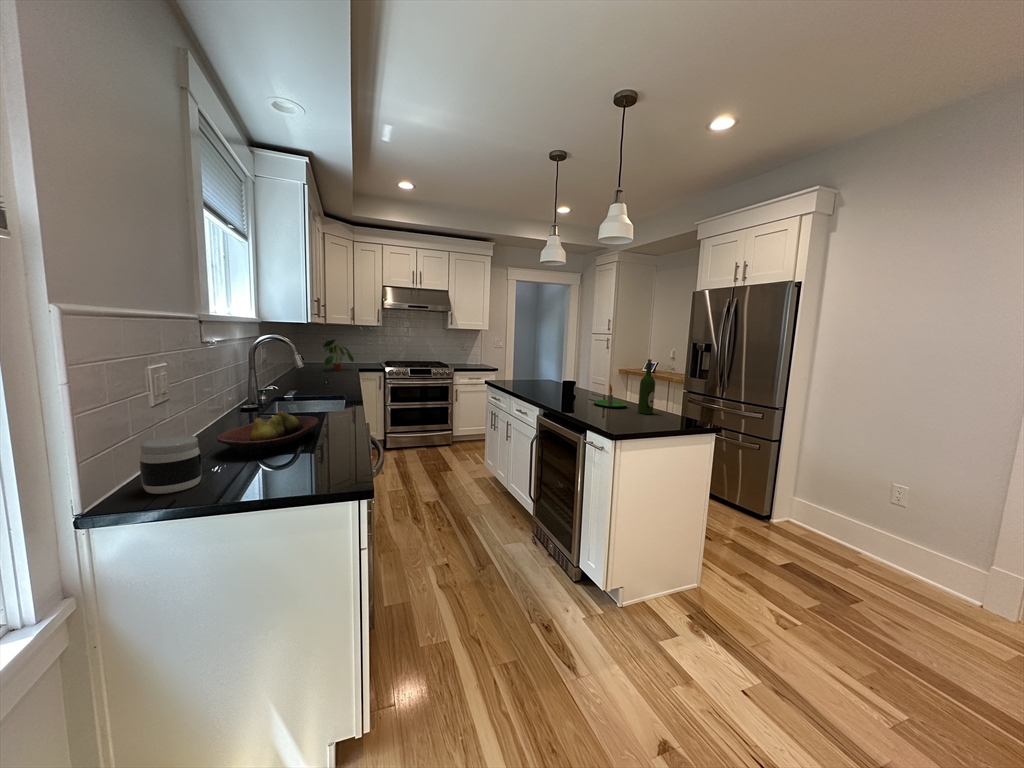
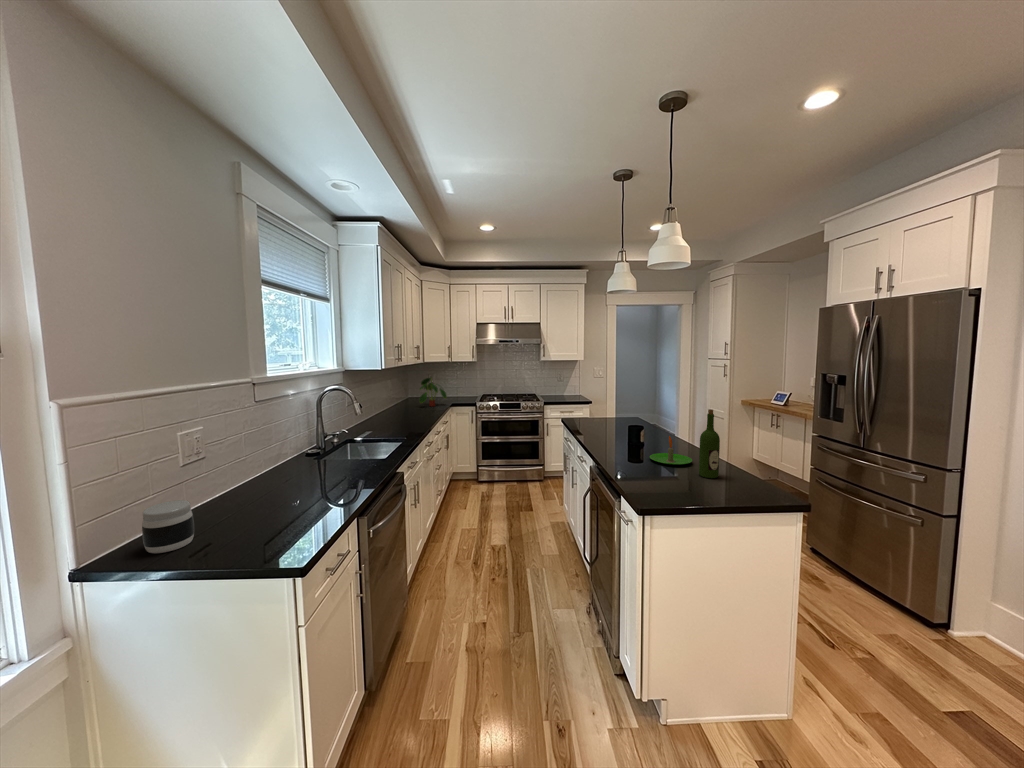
fruit bowl: present [217,411,318,455] -> none [233,469,335,513]

